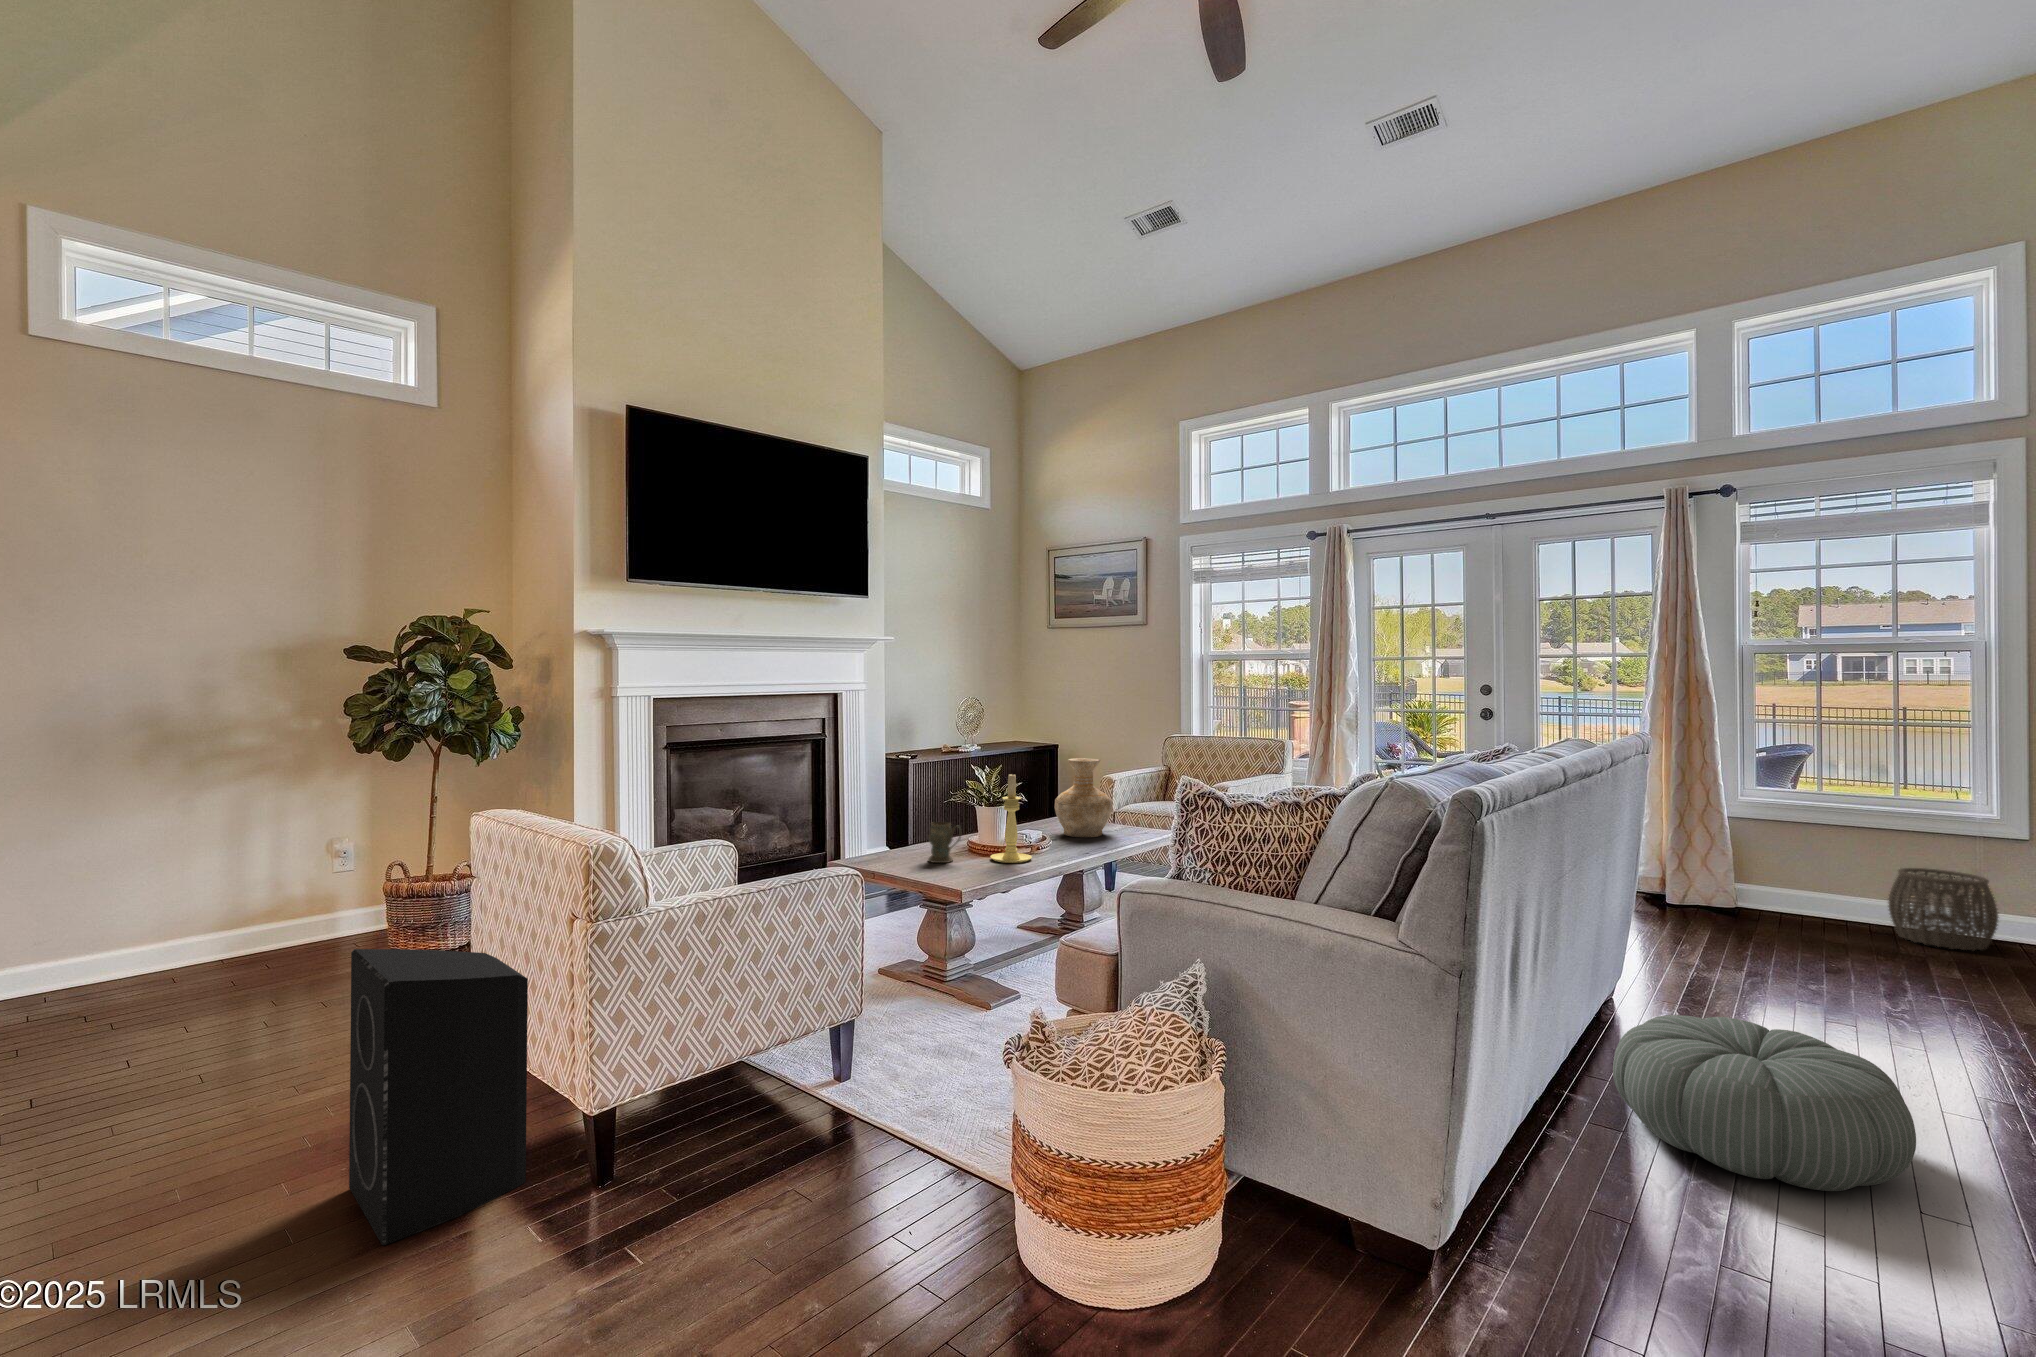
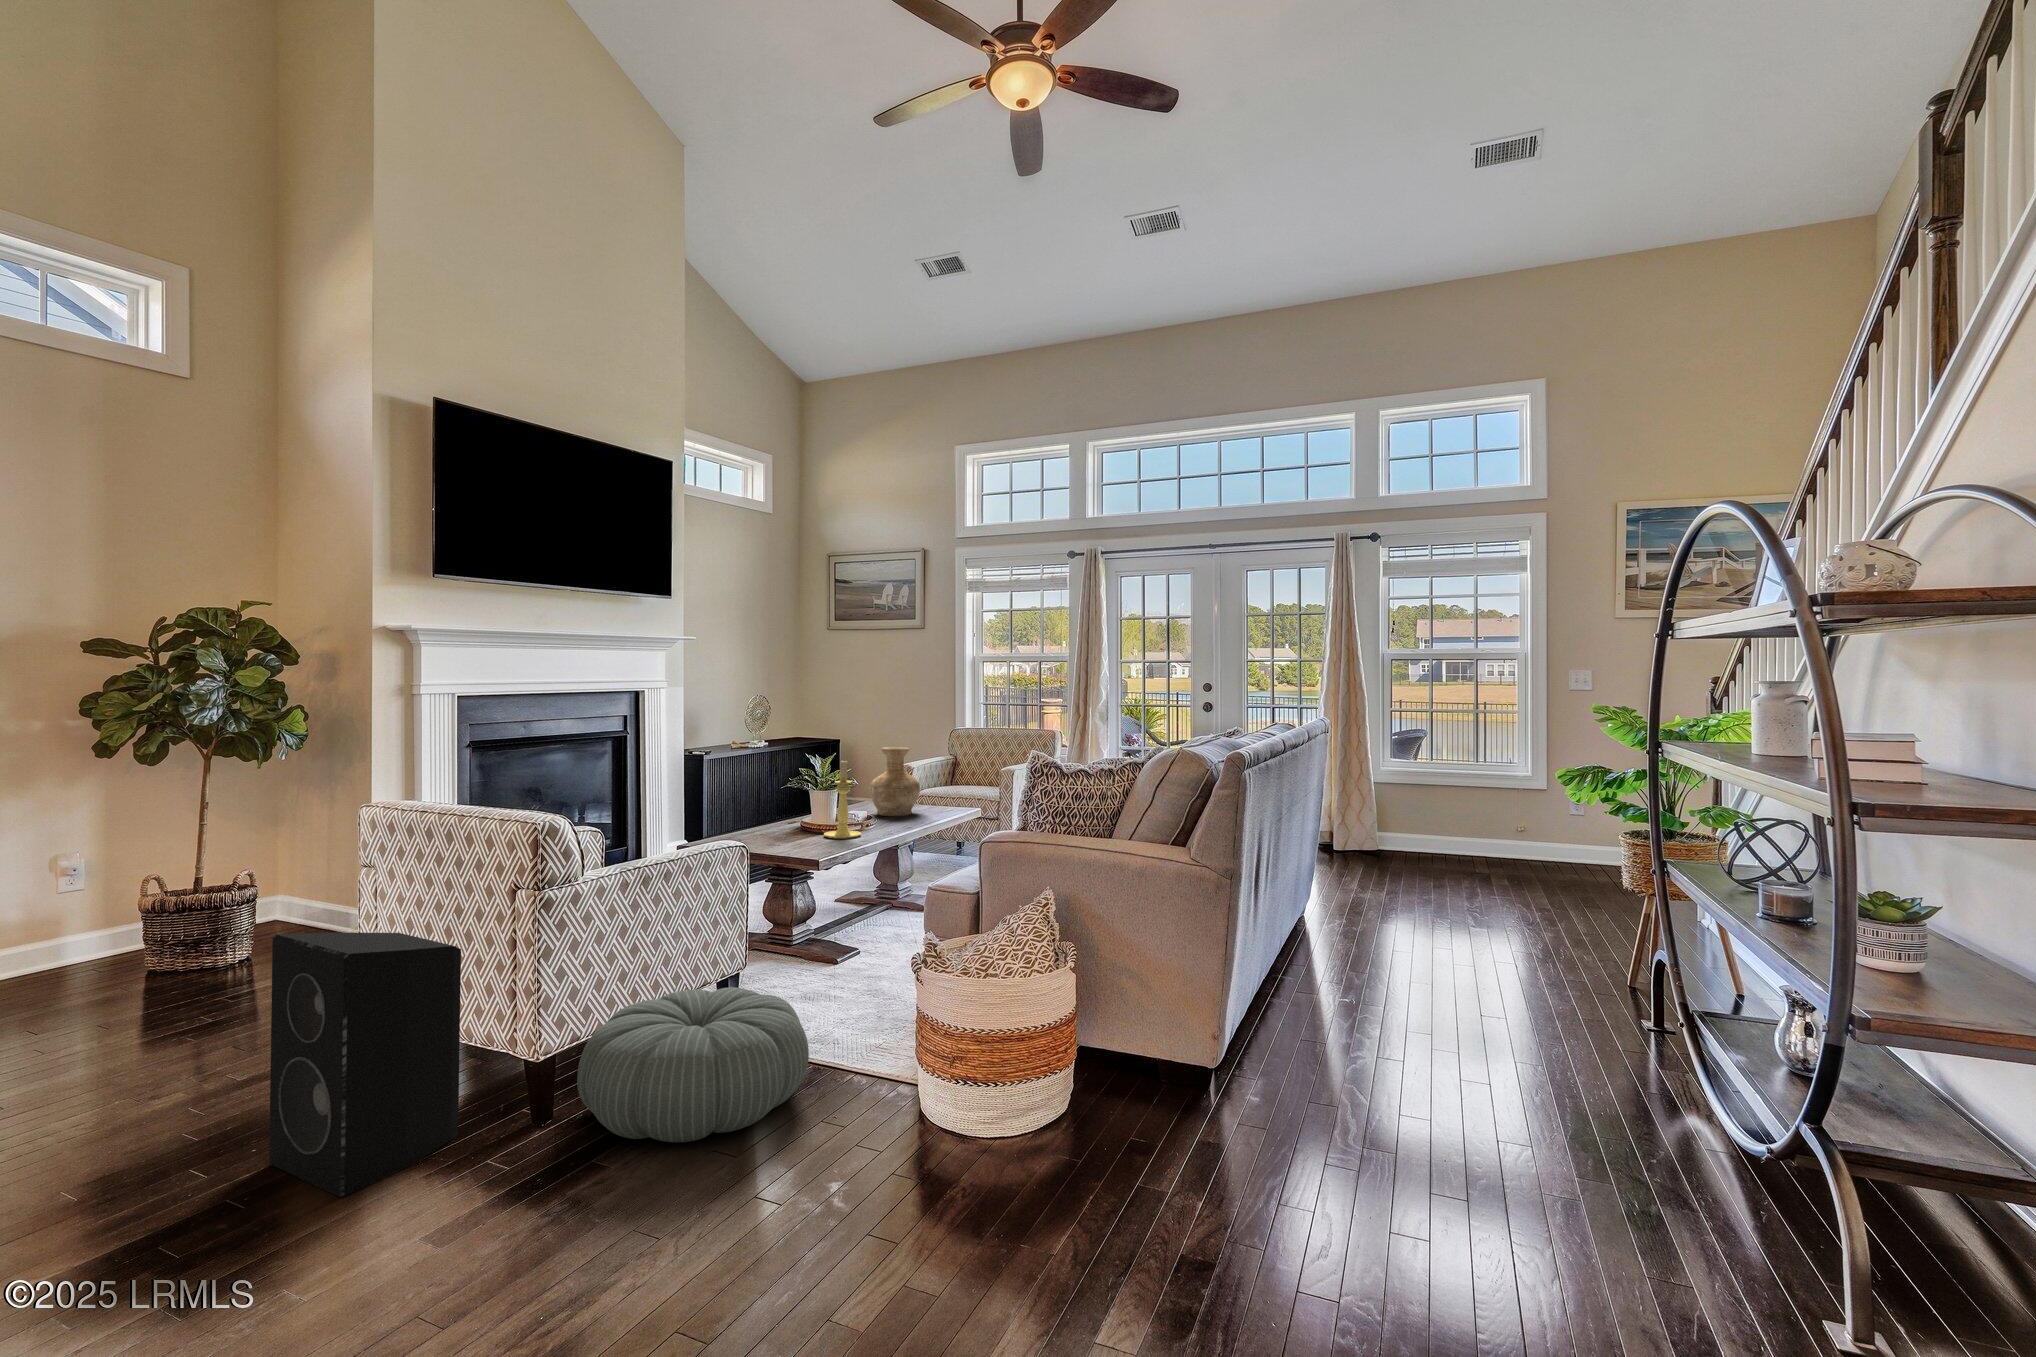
mug: present [928,822,962,863] -> none [767,805,800,842]
woven basket: present [1888,868,1999,951] -> none [1468,812,1531,867]
pouf: present [1613,1015,1916,1191] -> present [577,987,809,1142]

